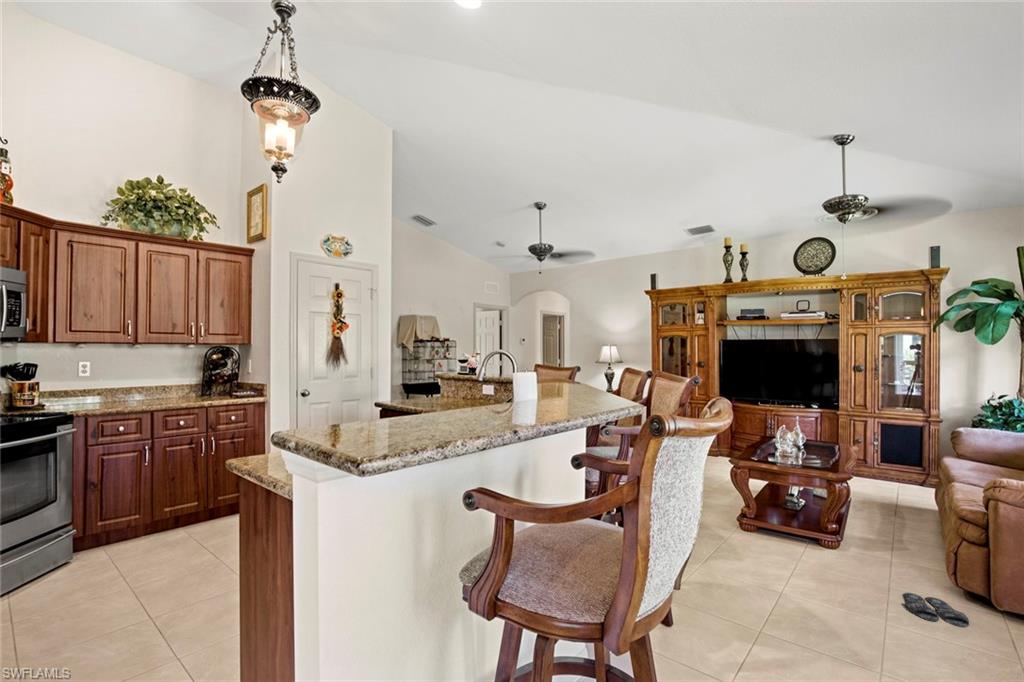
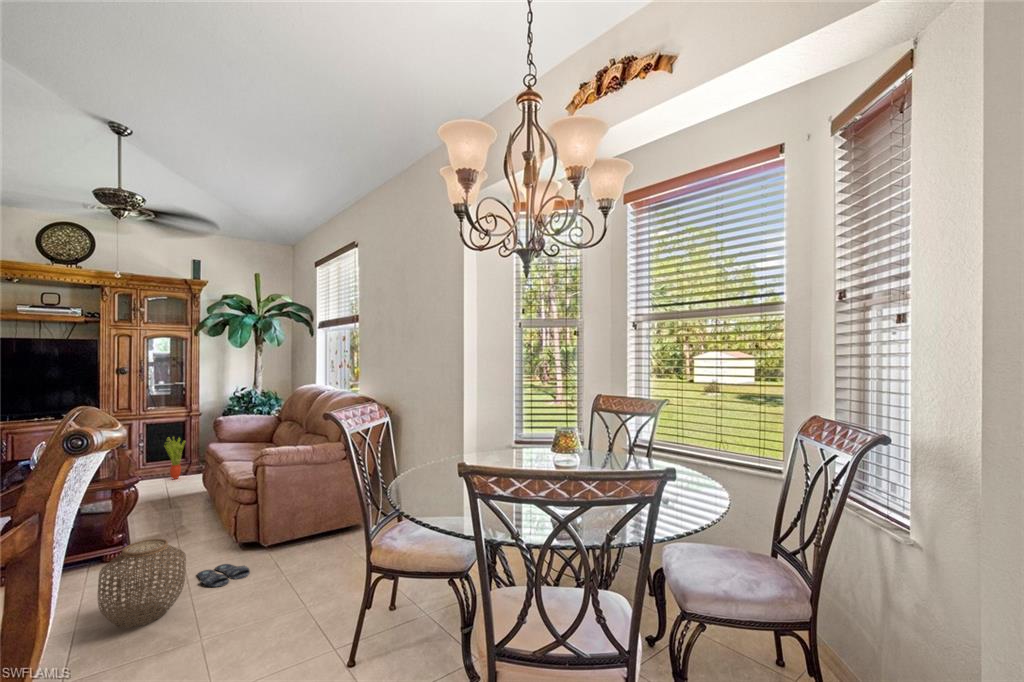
potted plant: none [898,440,924,488] -> present [165,437,186,479]
woven basket: none [804,531,883,614] -> present [97,539,186,627]

